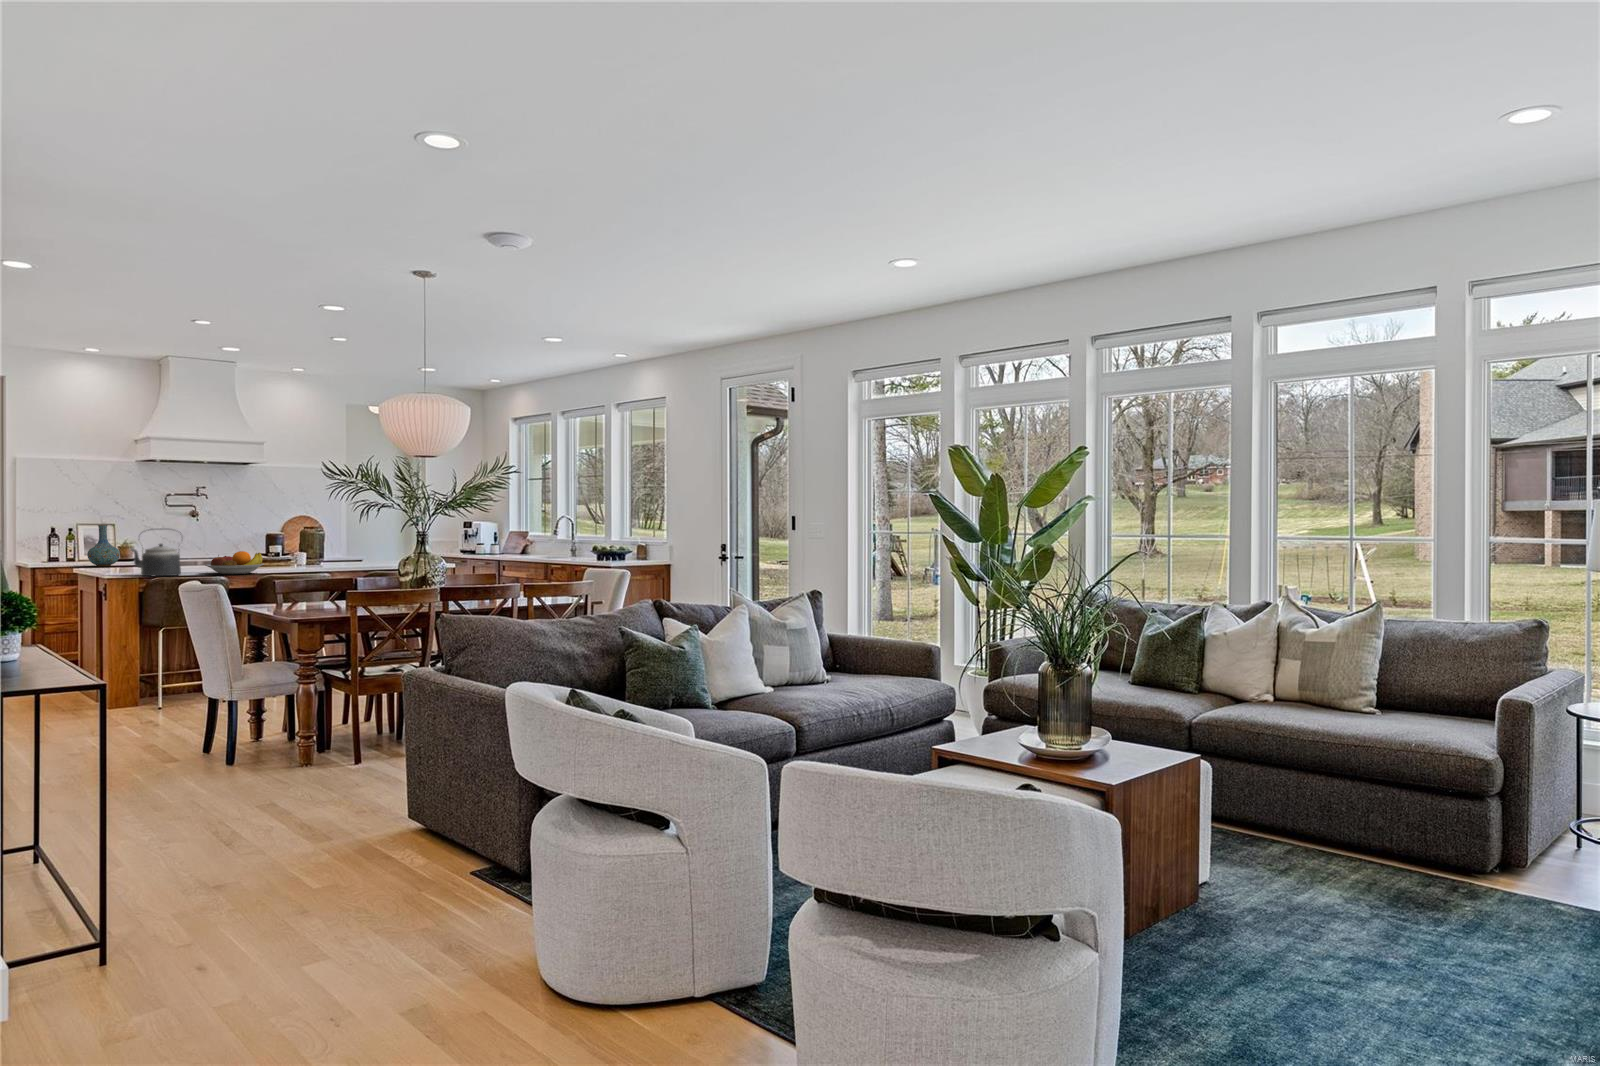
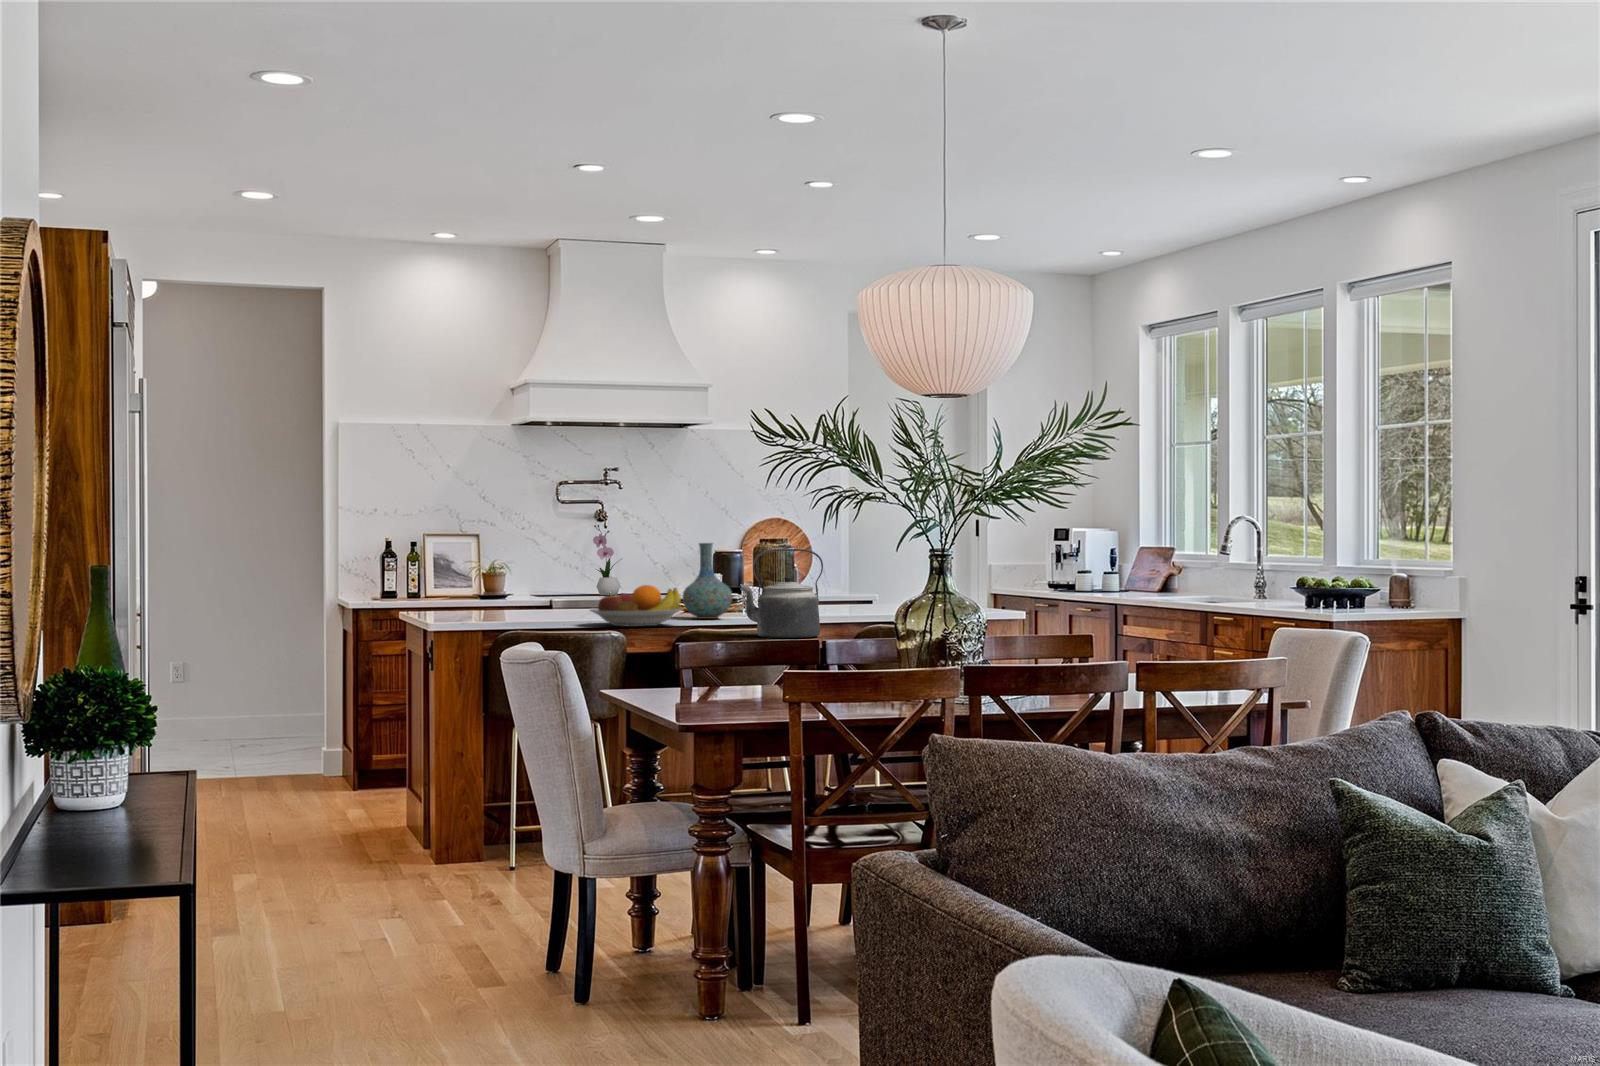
flower arrangement: none [191,518,210,558] -> present [593,525,620,595]
vase: present [87,525,120,566] -> present [683,543,732,619]
kettle: present [131,532,181,576] -> present [740,549,823,638]

